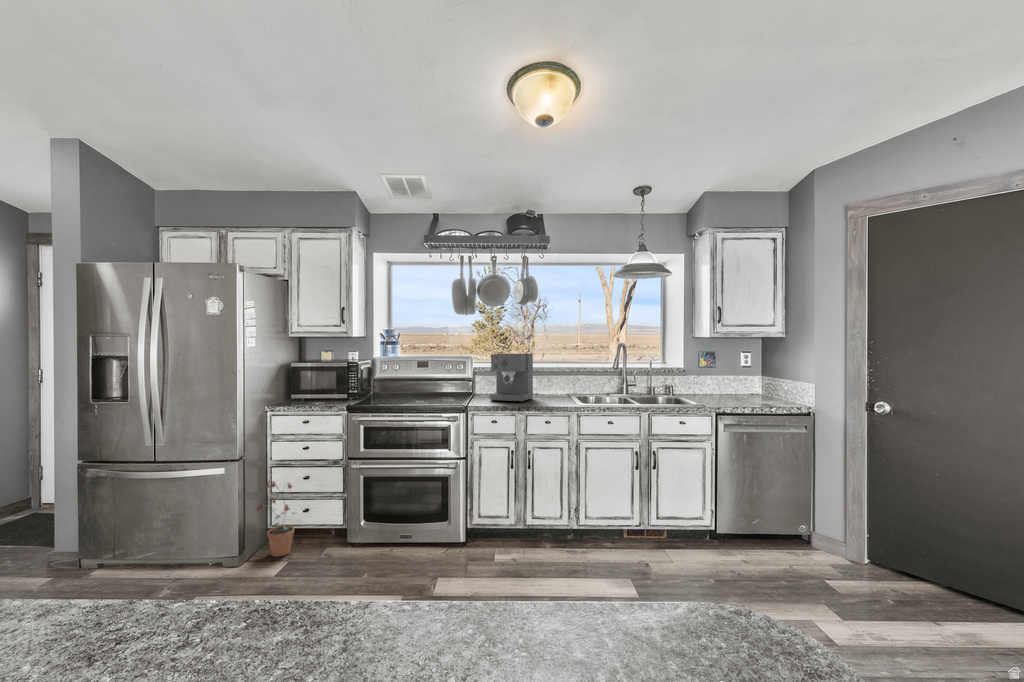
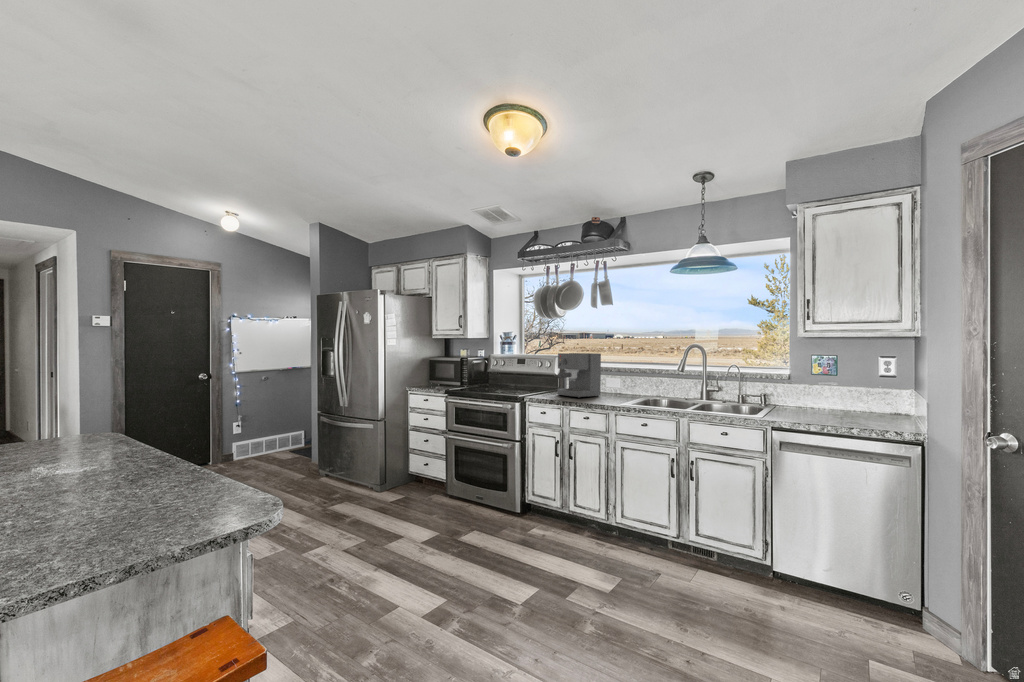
potted plant: present [257,481,298,557] -> none [390,439,418,492]

